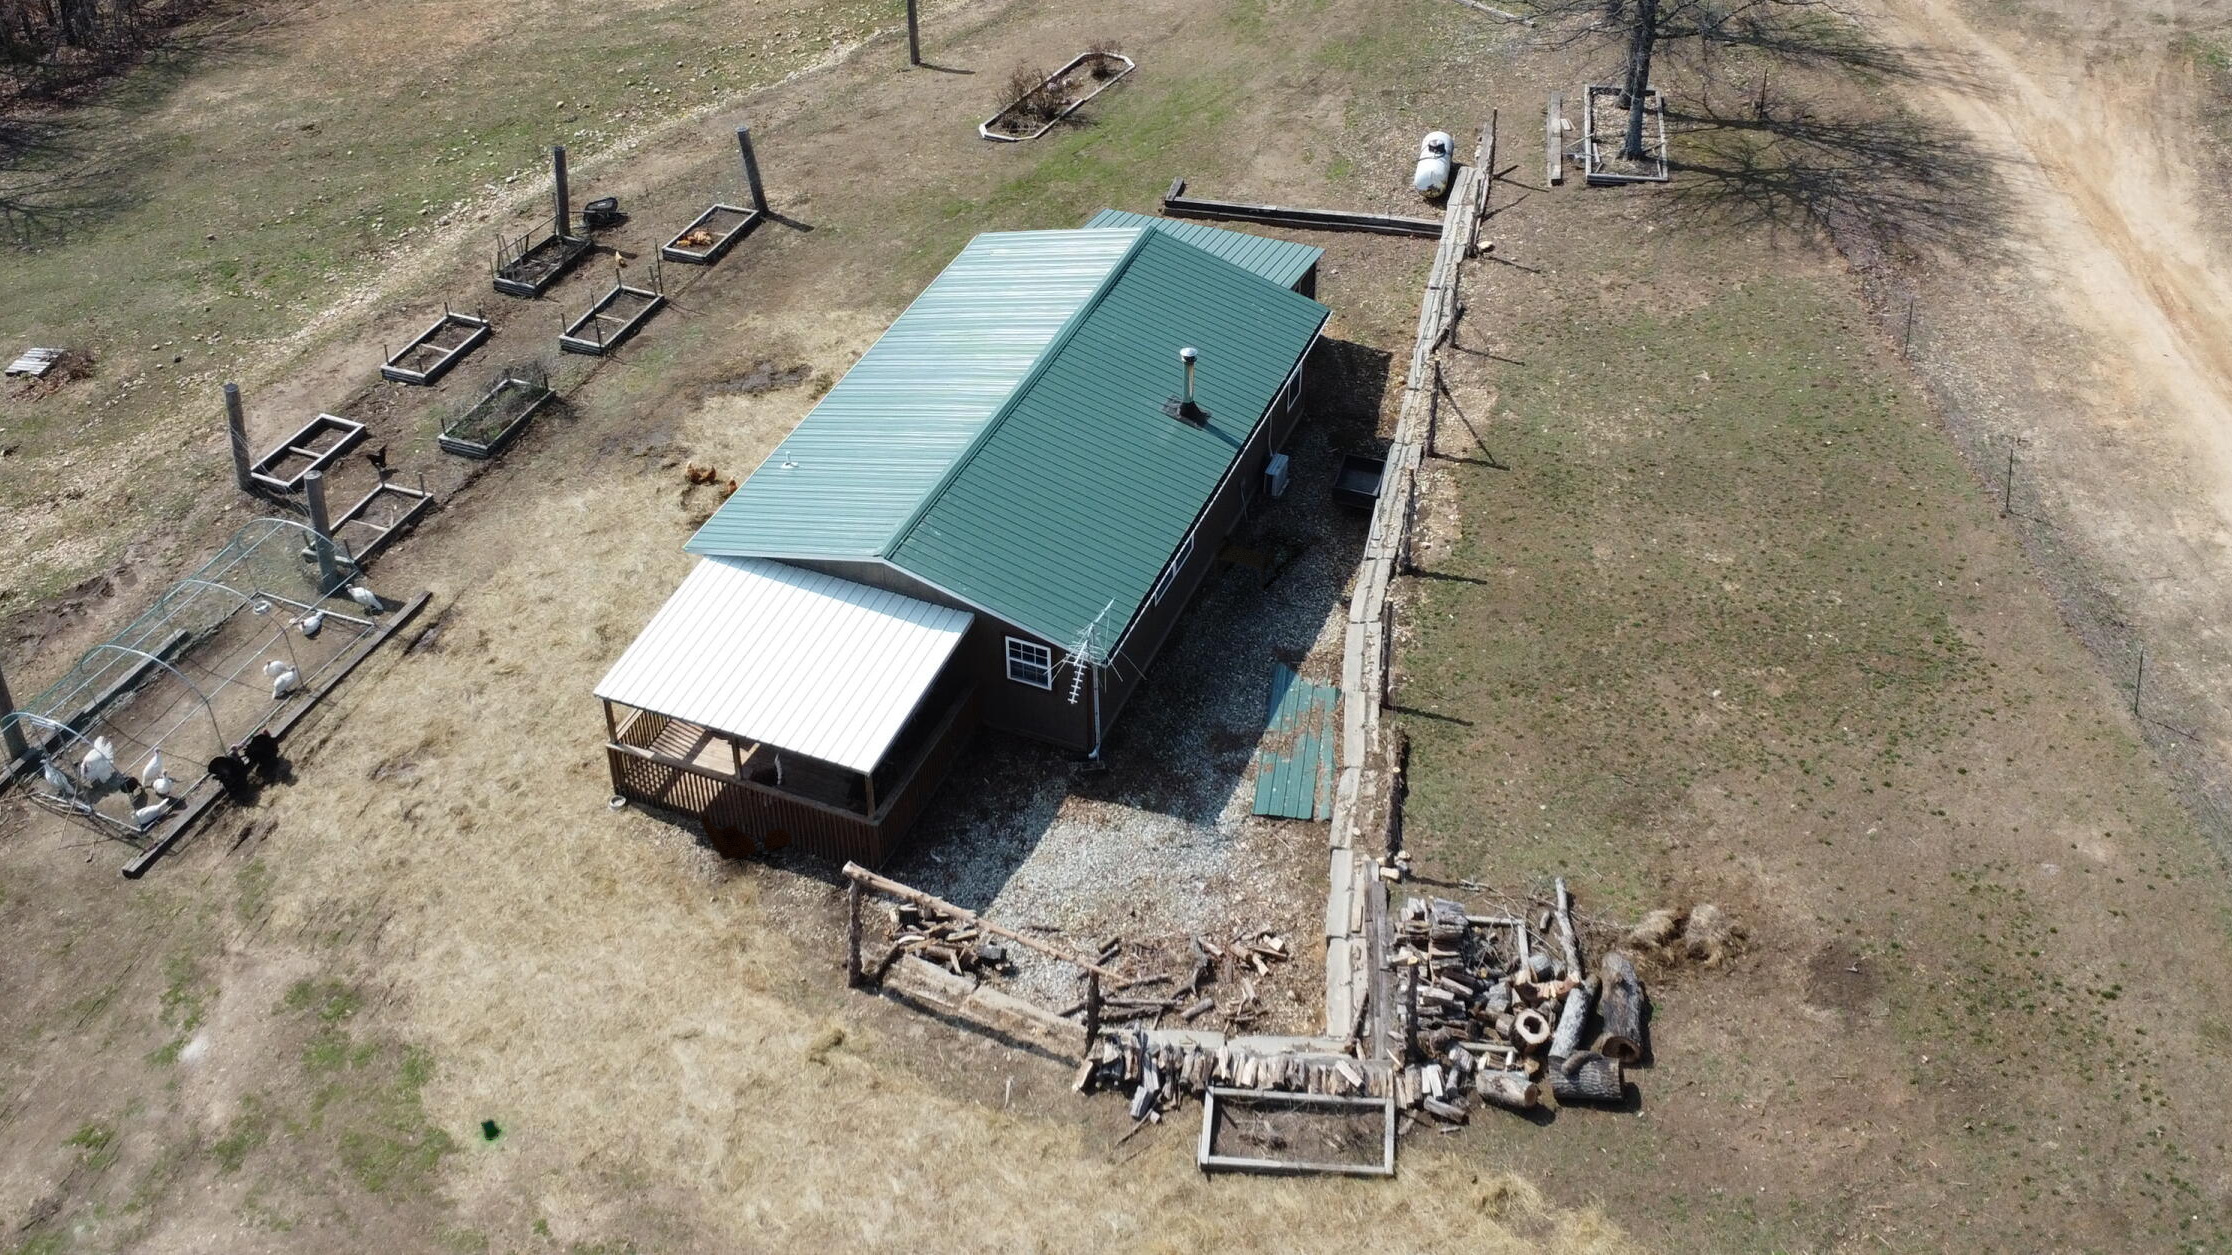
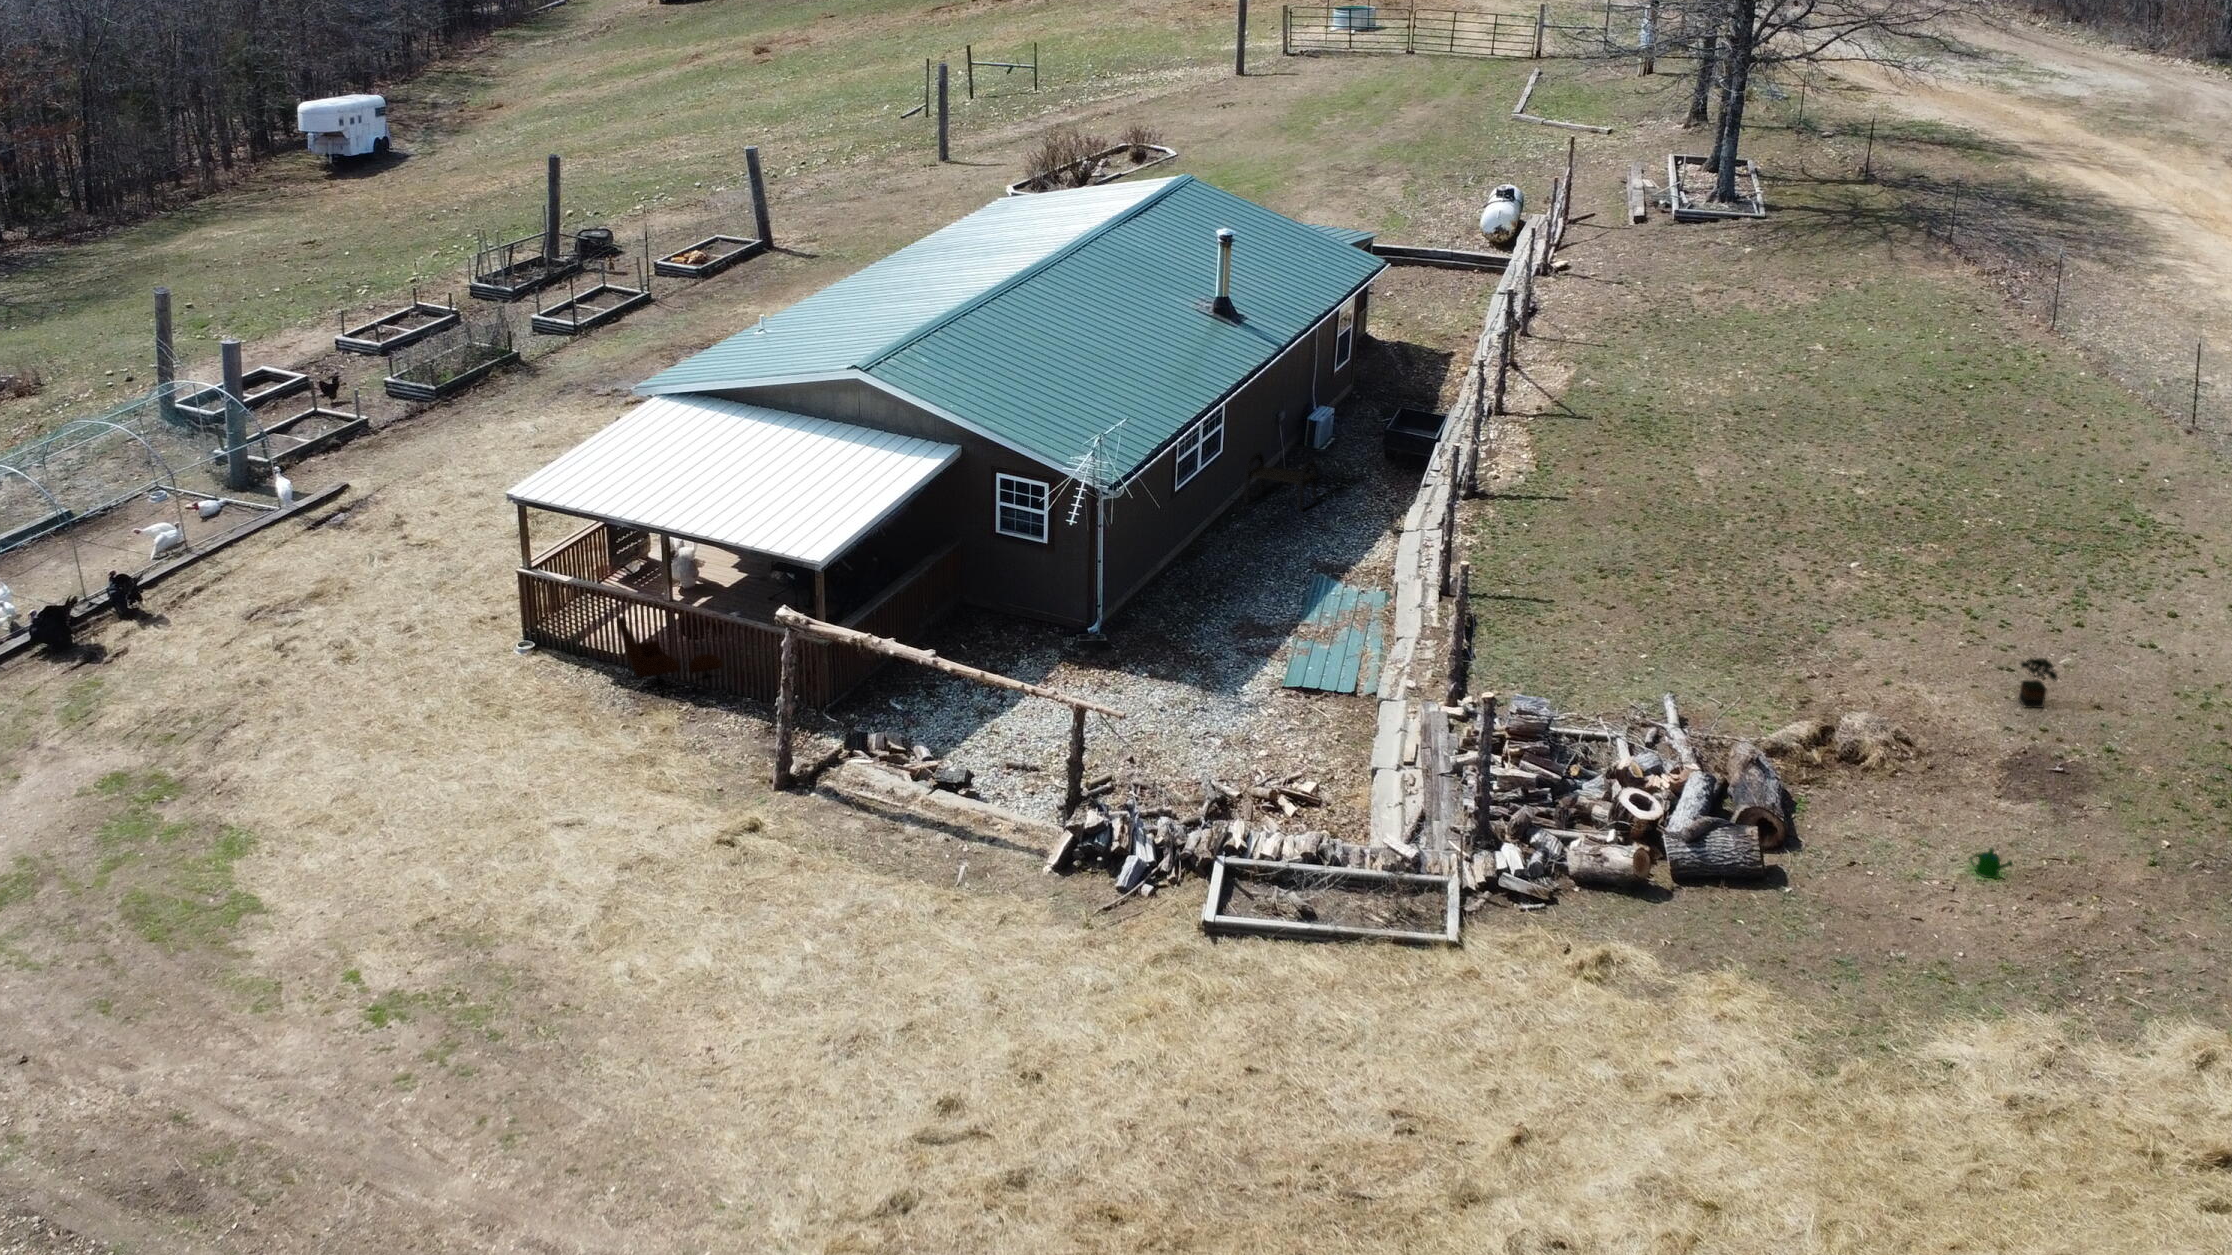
potted tree: none [1832,837,1862,875] -> present [2019,658,2057,708]
watering can: present [482,1119,501,1140] -> present [1969,848,2013,878]

